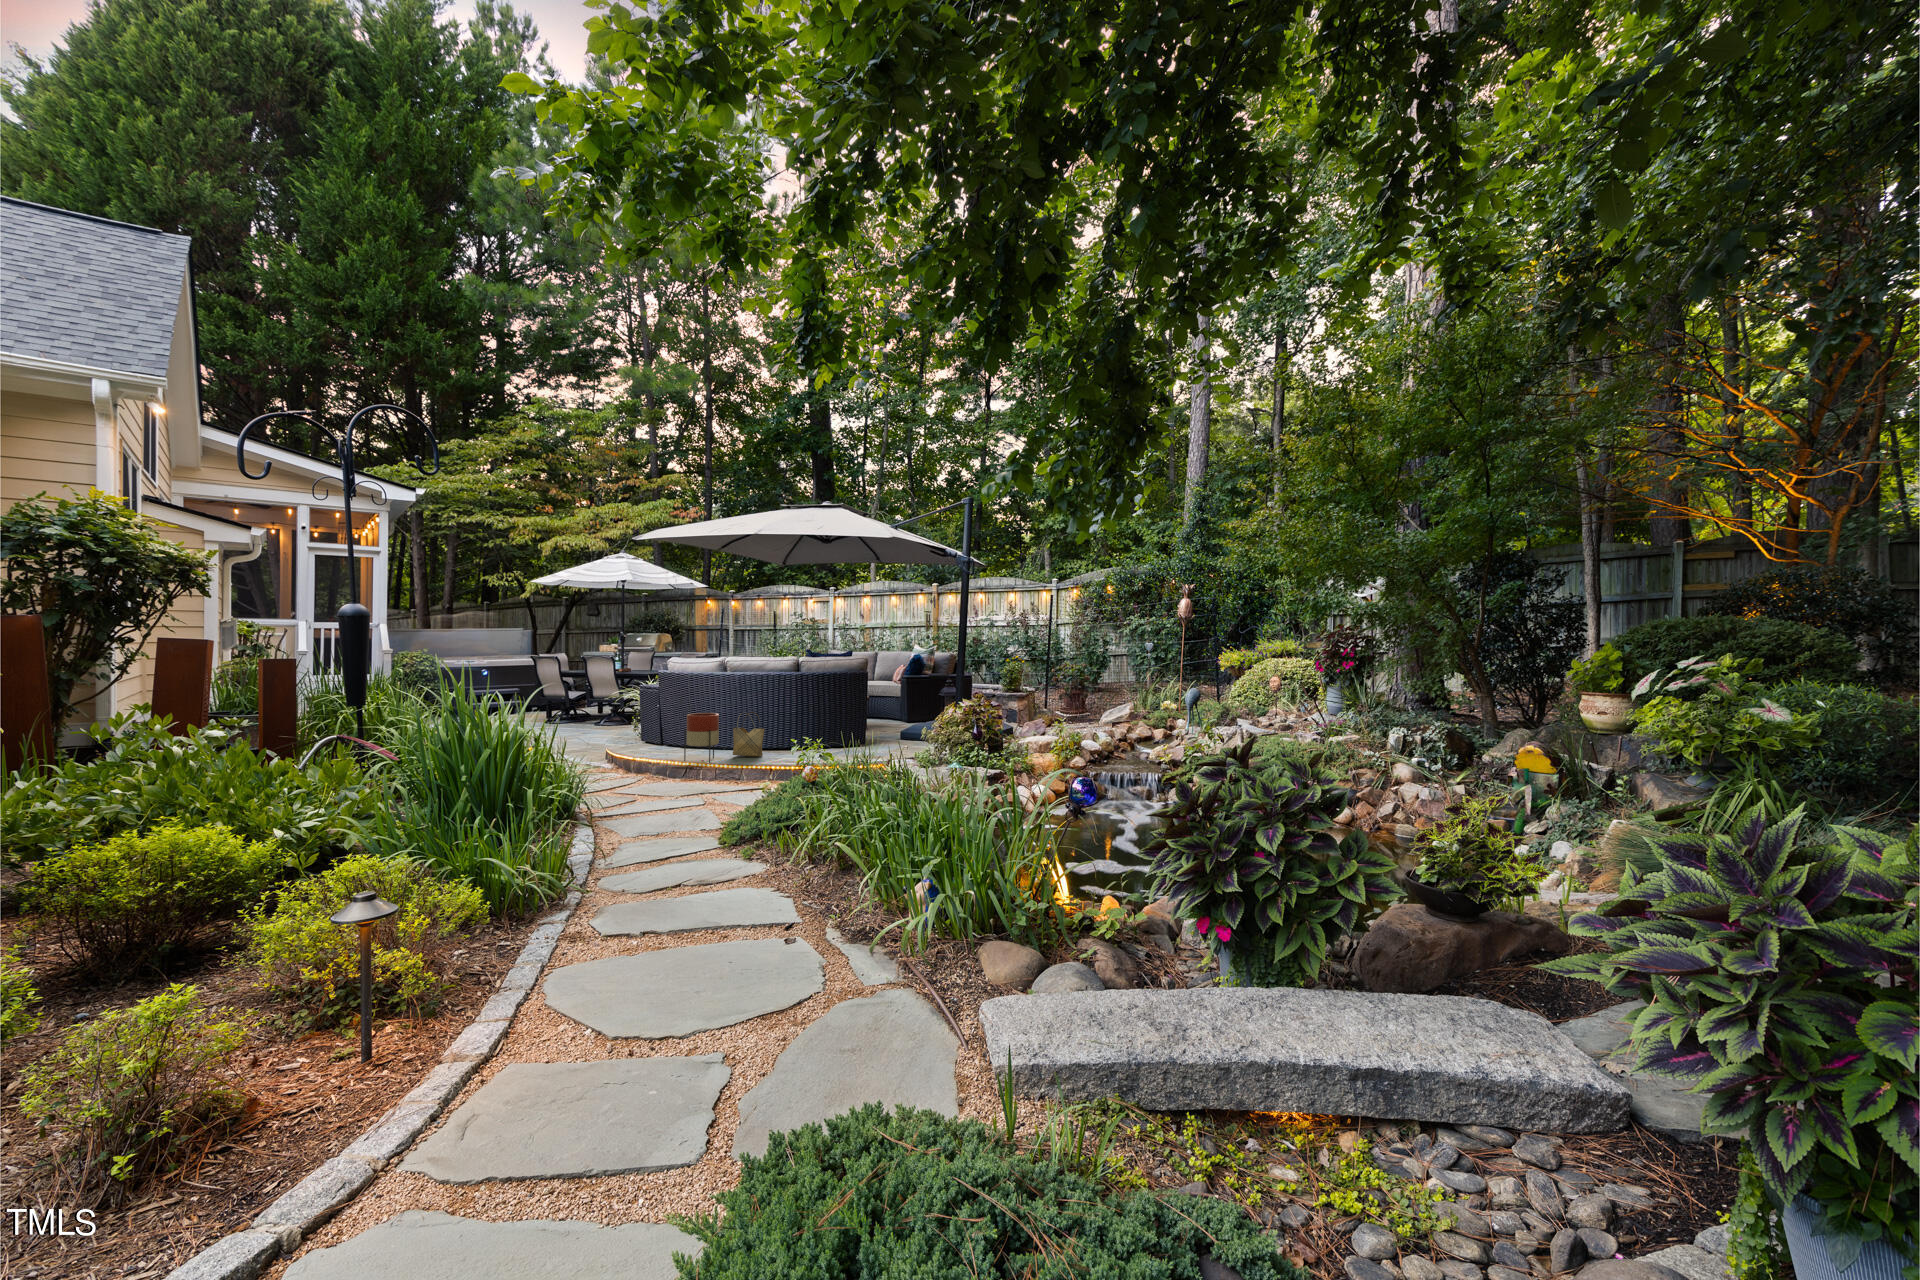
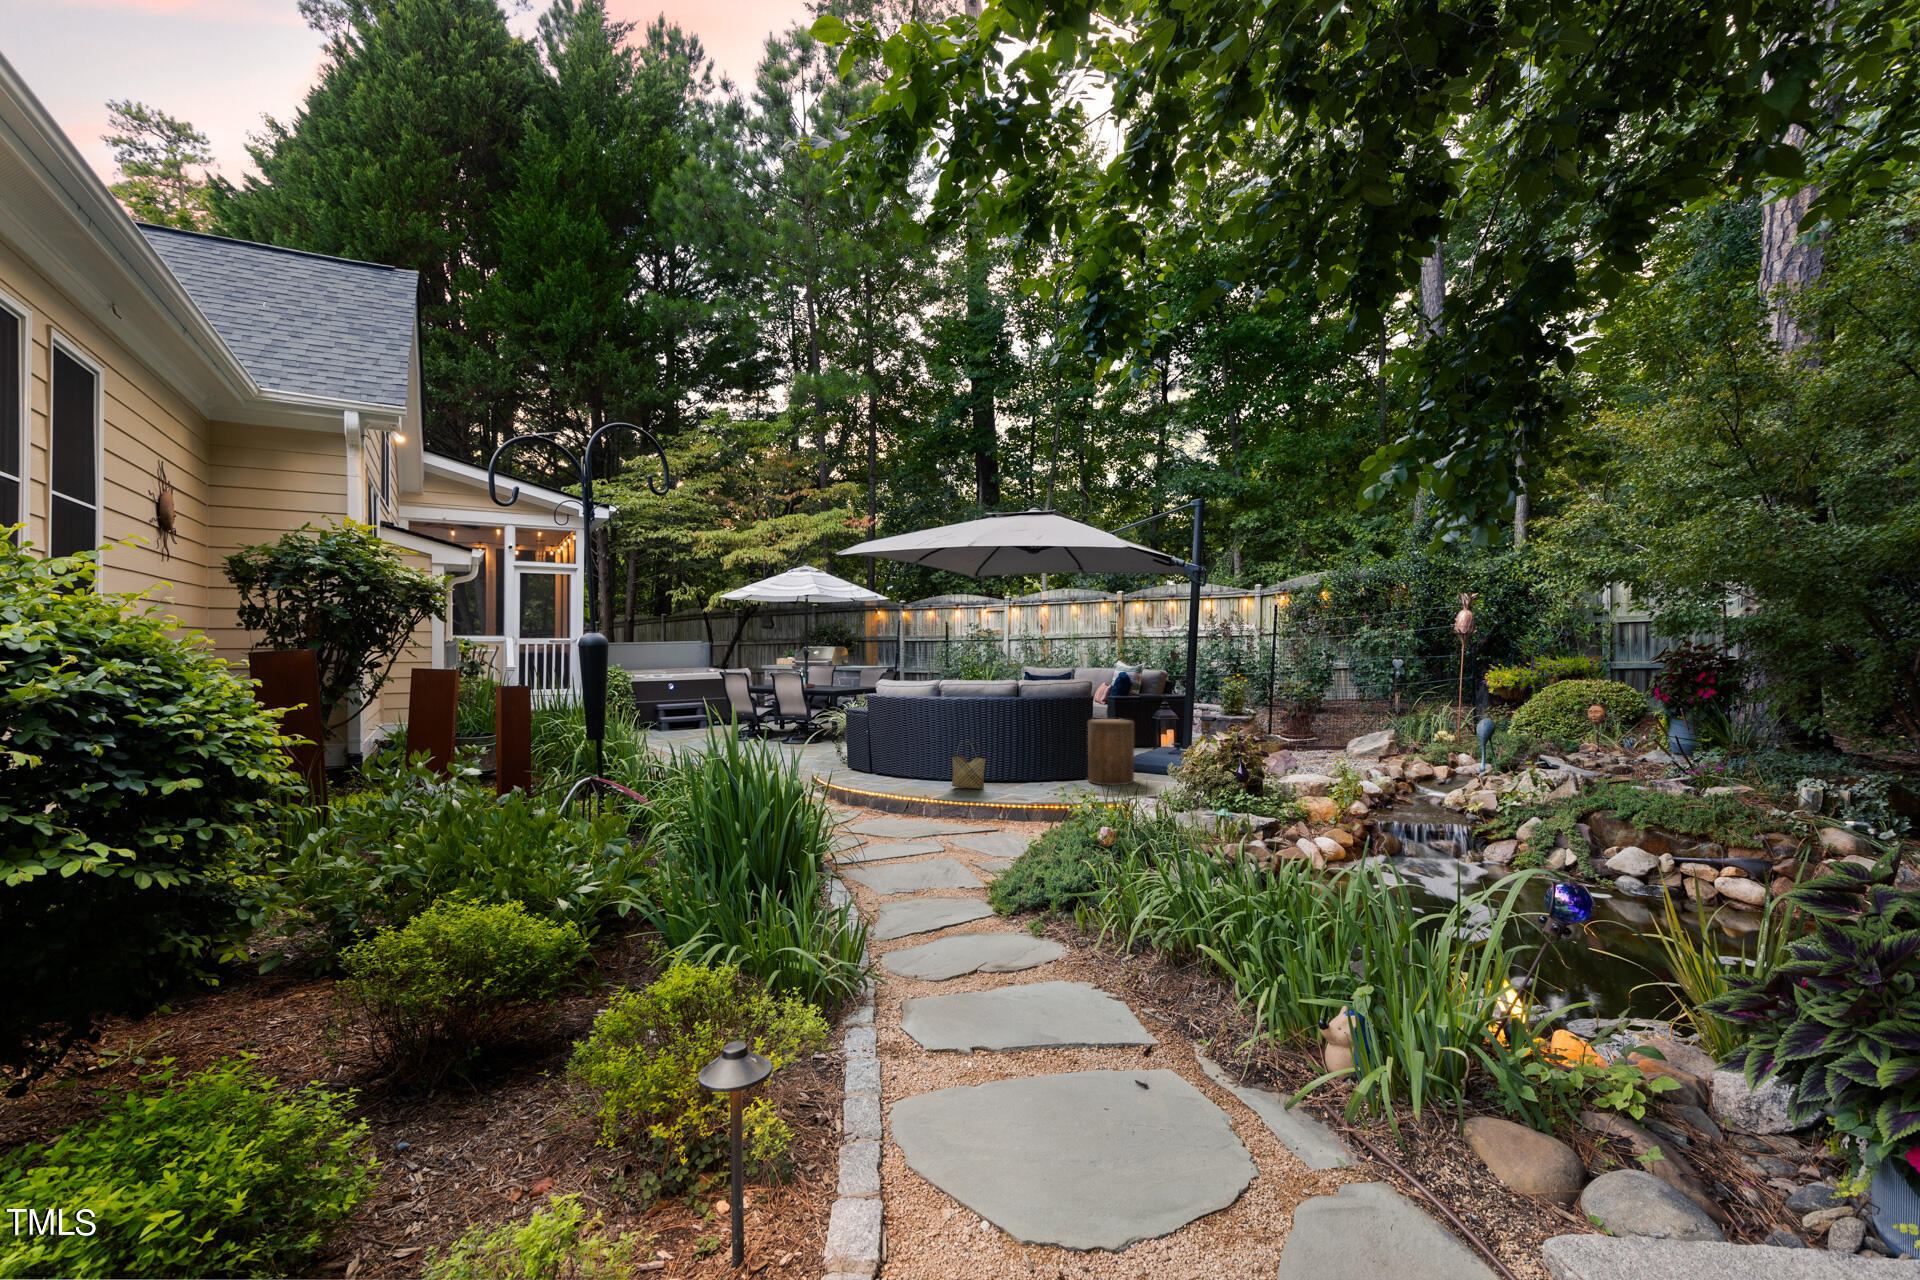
stool: none [862,694,902,752] -> present [1088,719,1134,785]
planter: present [684,713,719,763] -> none [904,741,940,797]

